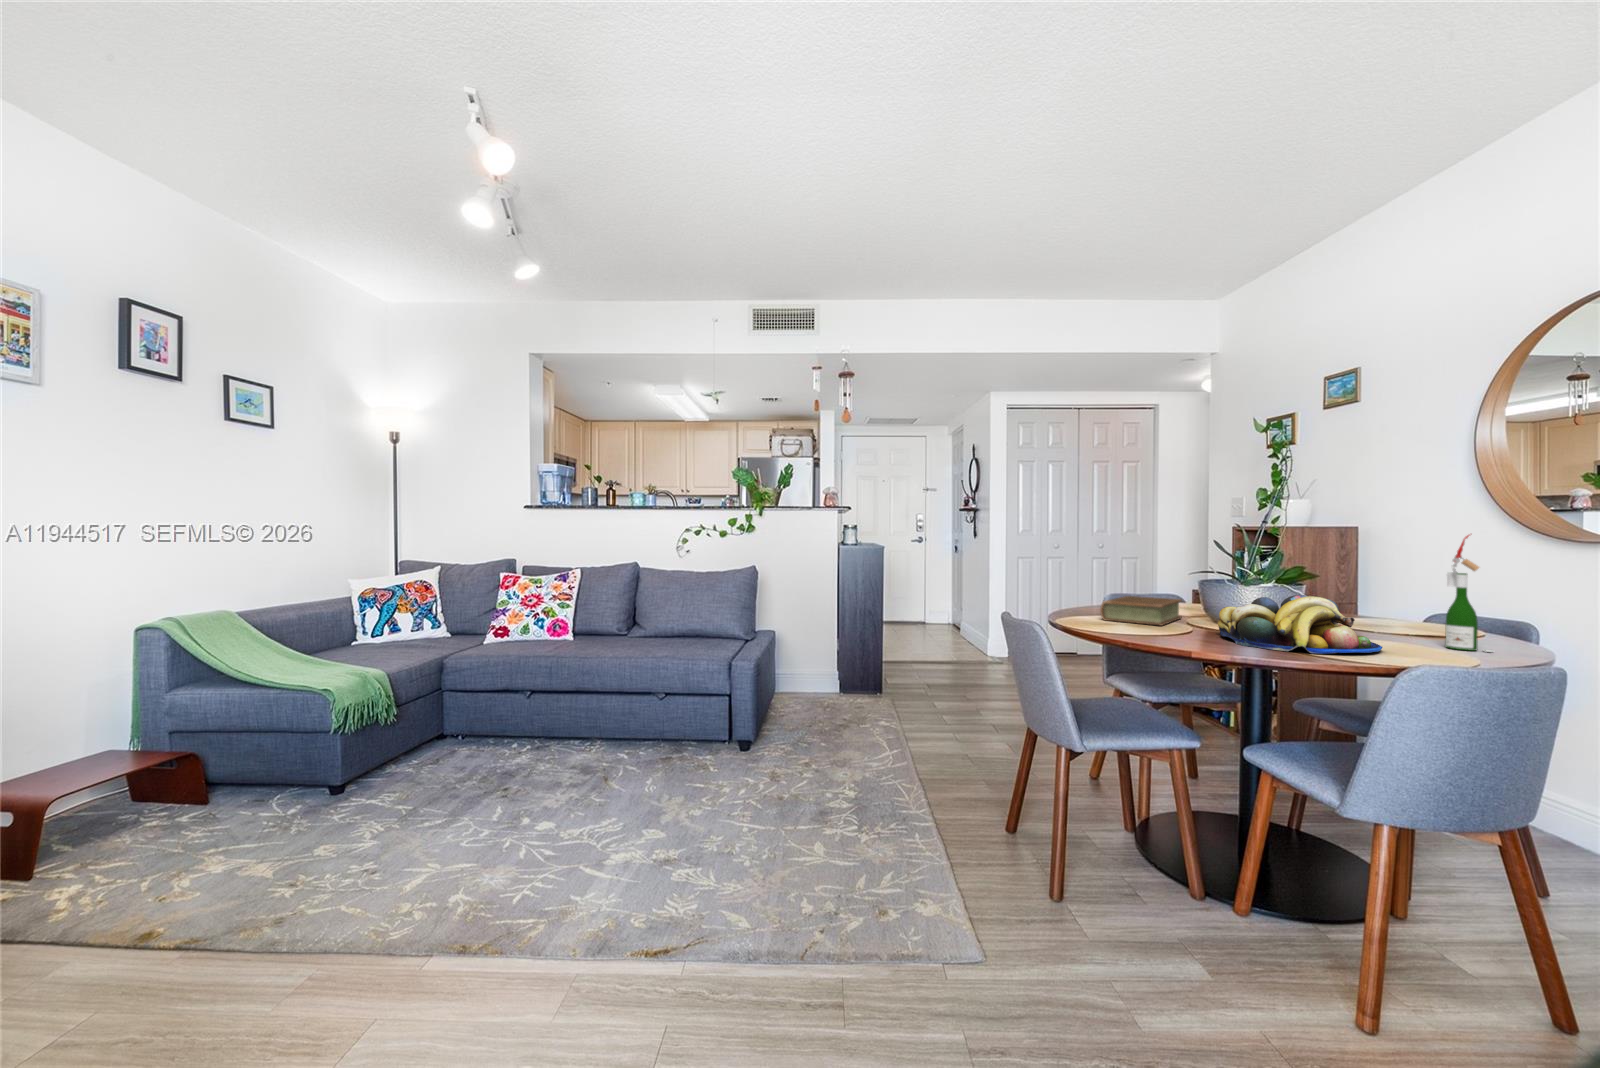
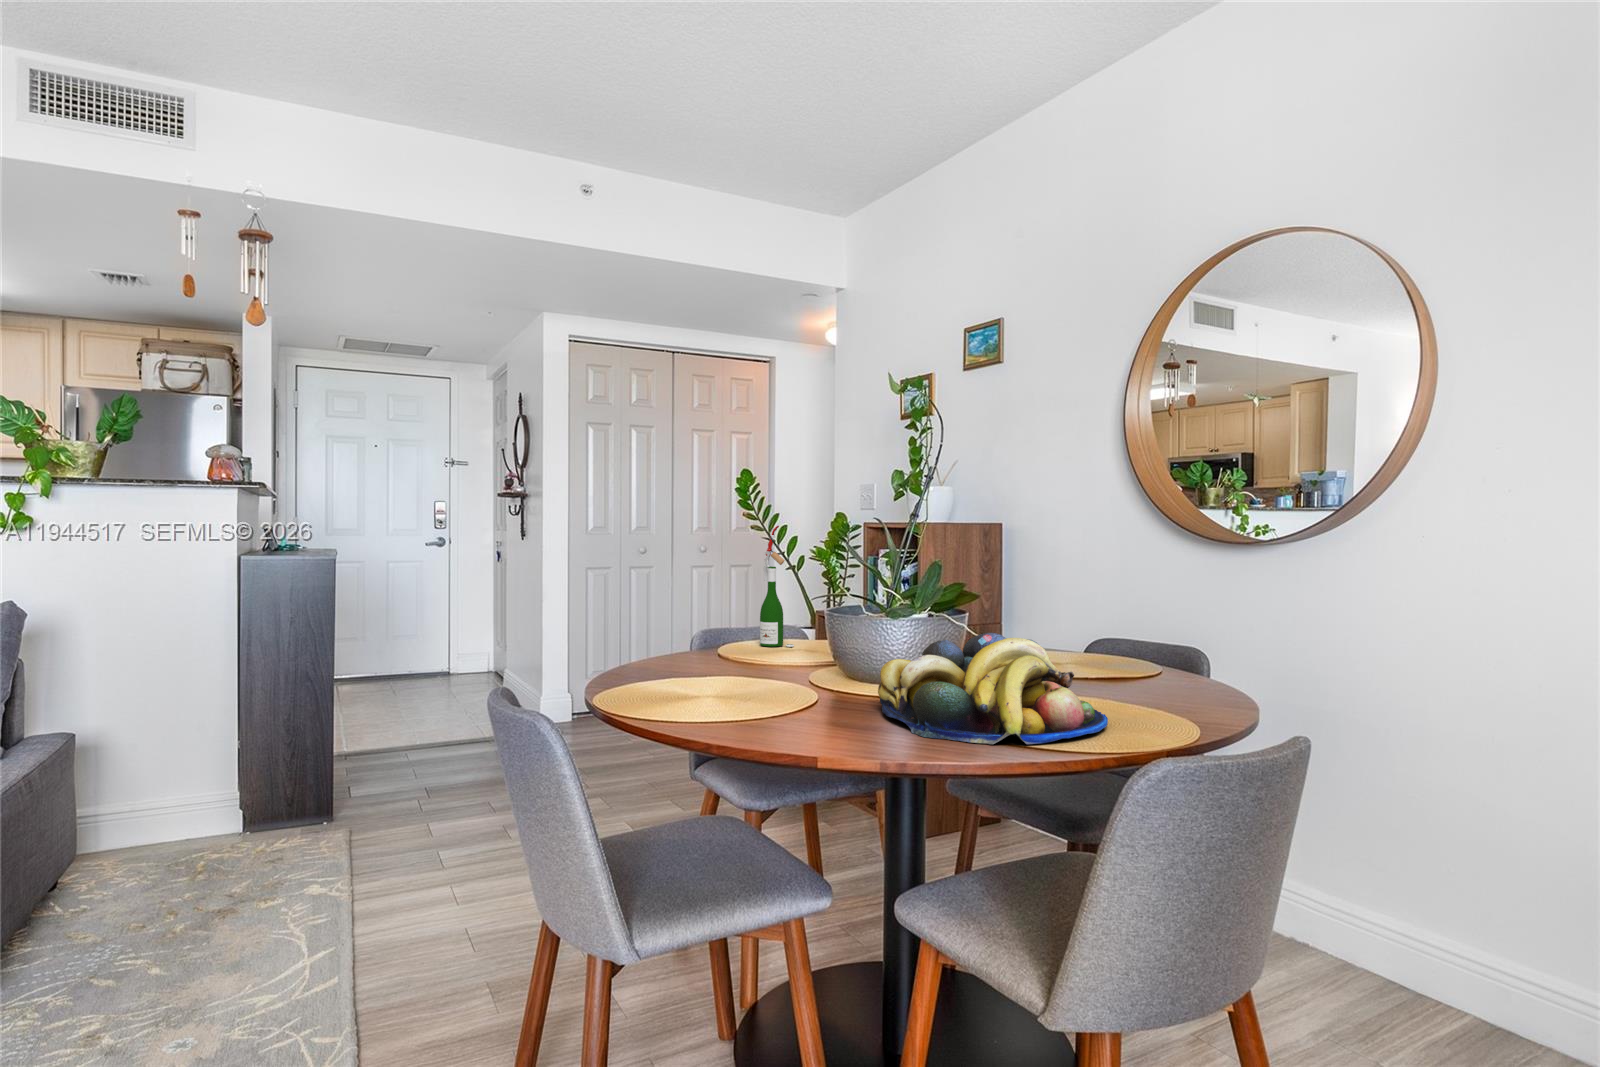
wine bottle: present [1445,535,1493,652] -> present [760,526,794,647]
book: present [1100,596,1182,626] -> none [689,640,817,698]

